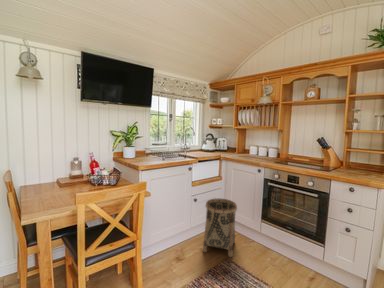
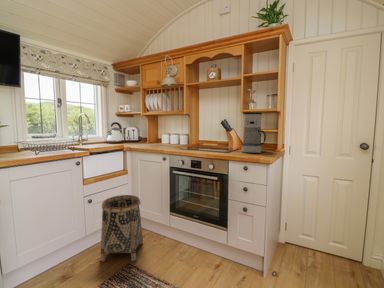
coffee maker: none [344,134,374,175] -> present [242,113,266,153]

